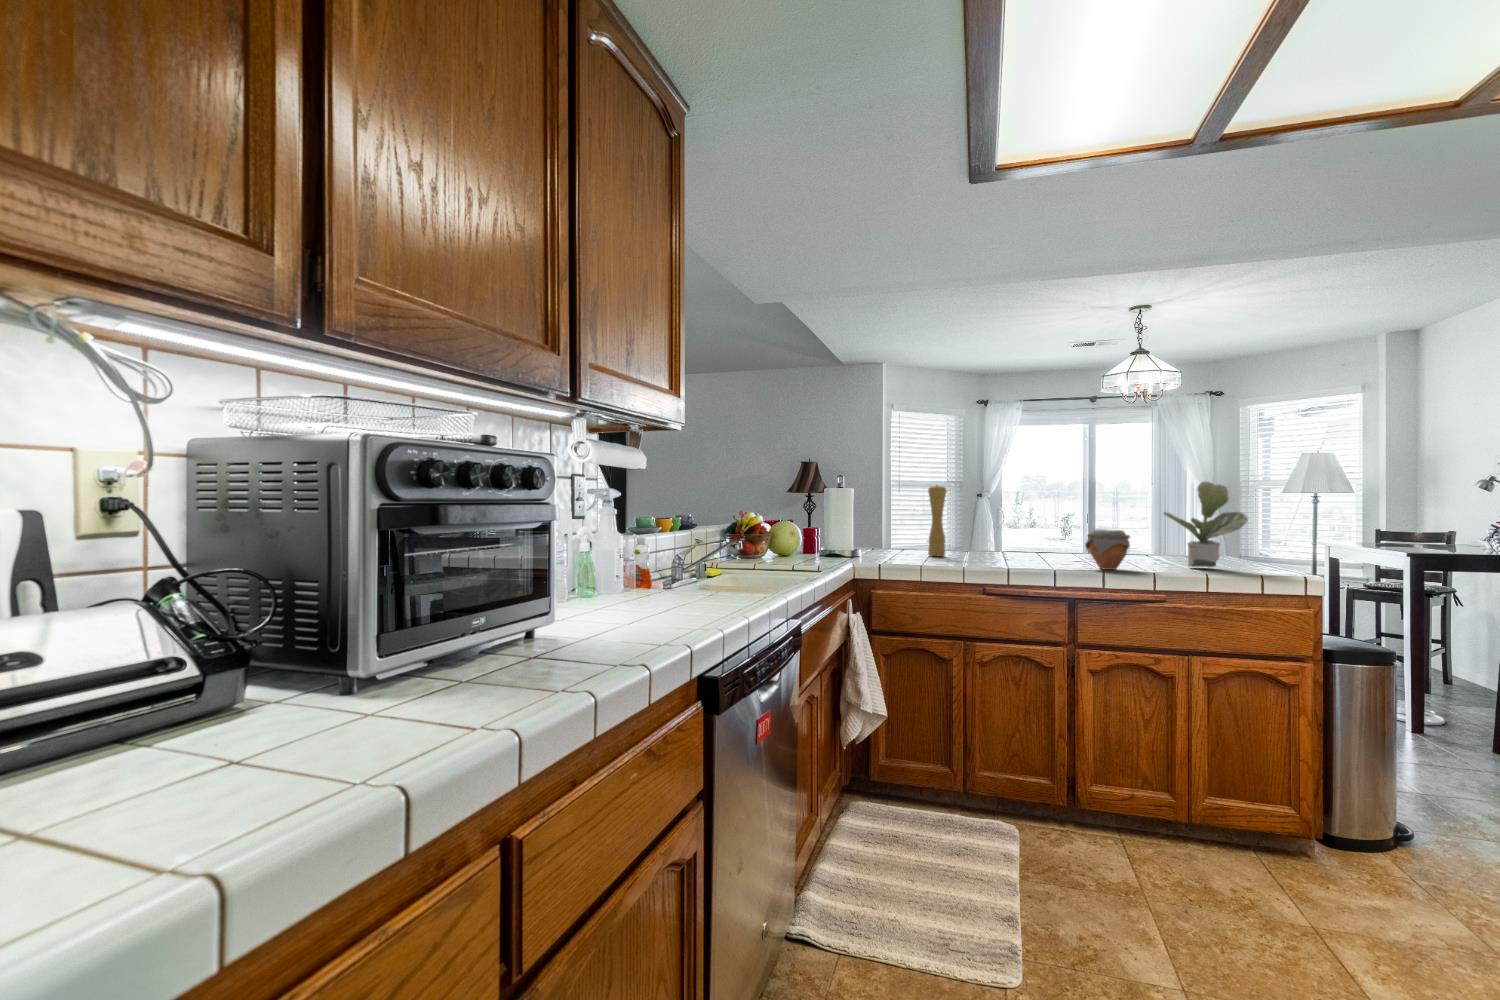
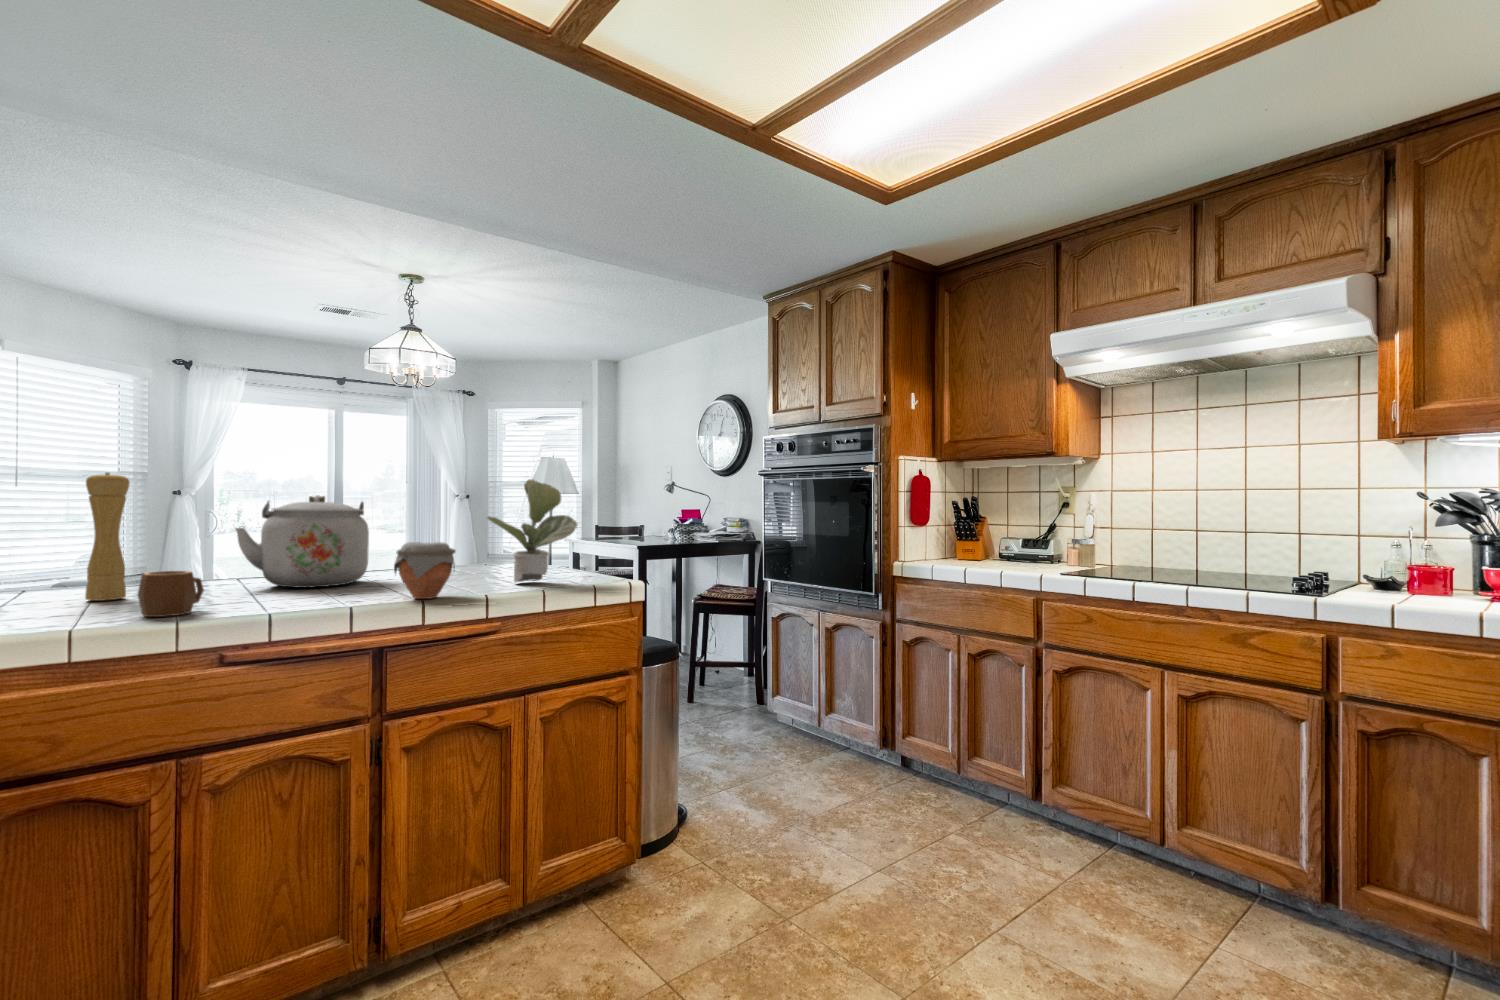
kettle: none [998,496,1080,559] -> present [236,495,369,588]
mug: none [949,540,979,565] -> present [138,571,204,617]

